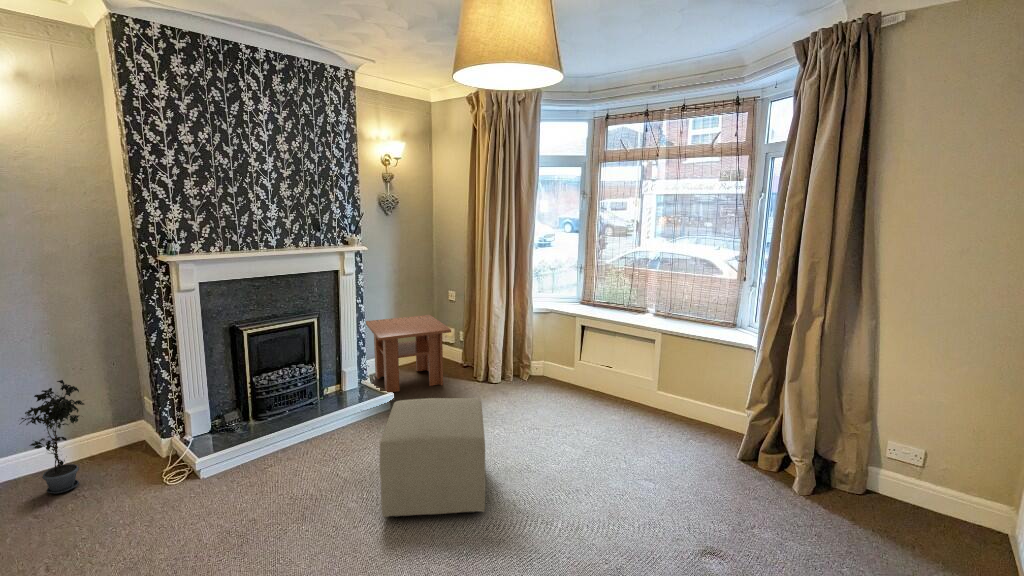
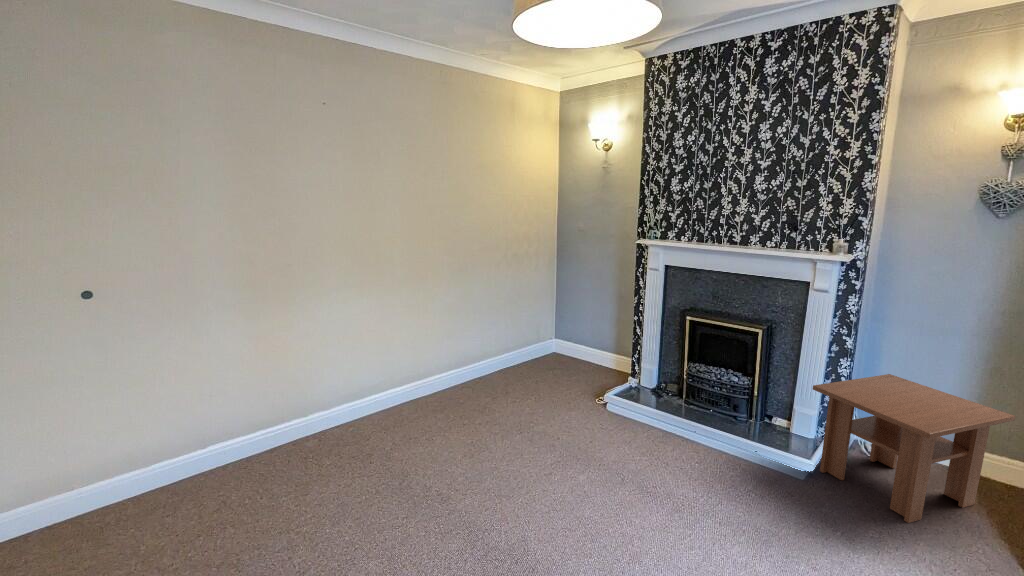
potted plant: present [20,380,84,494] -> none [576,308,605,374]
ottoman: present [379,398,486,517] -> none [534,412,654,546]

